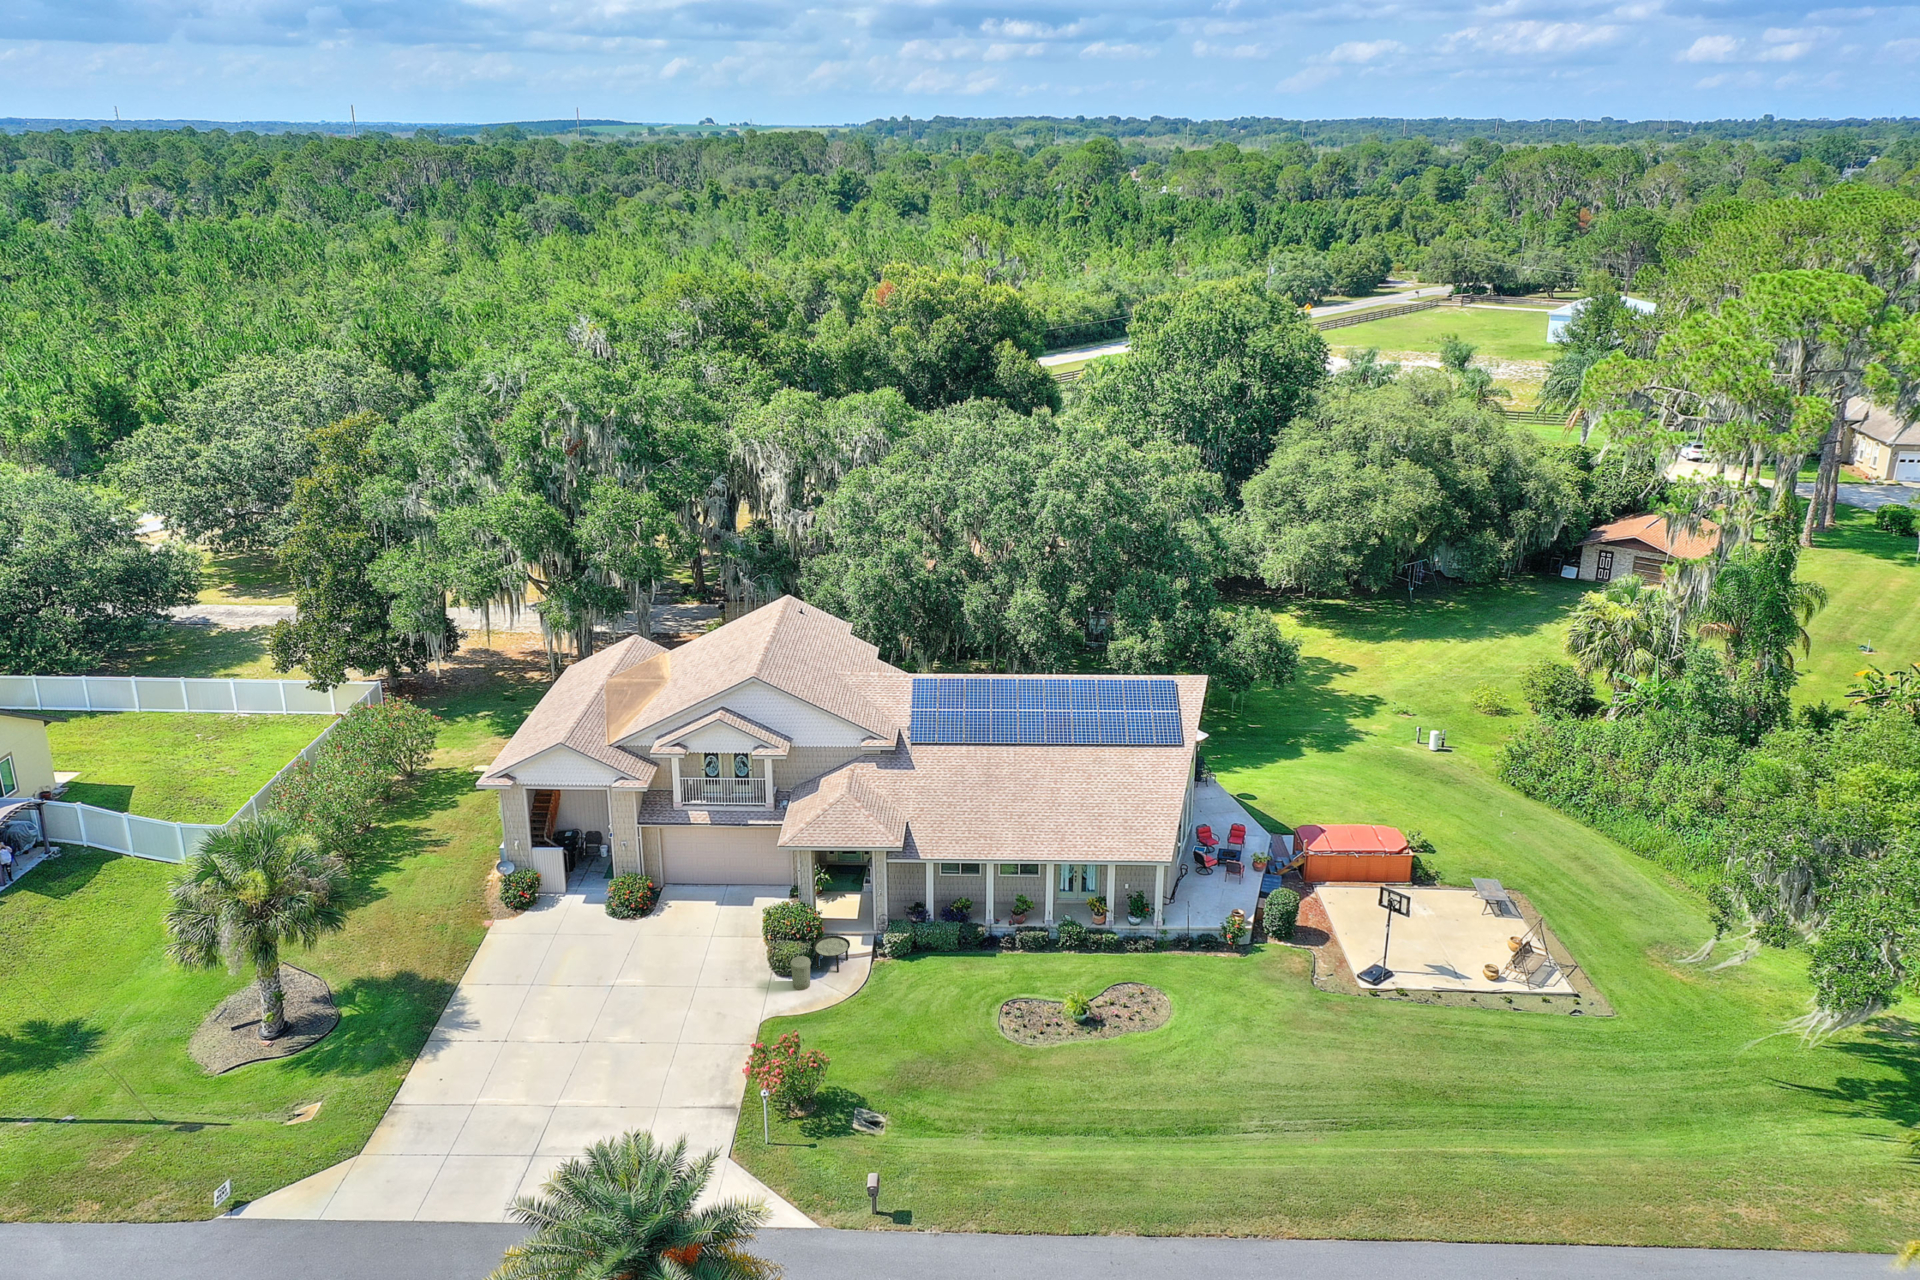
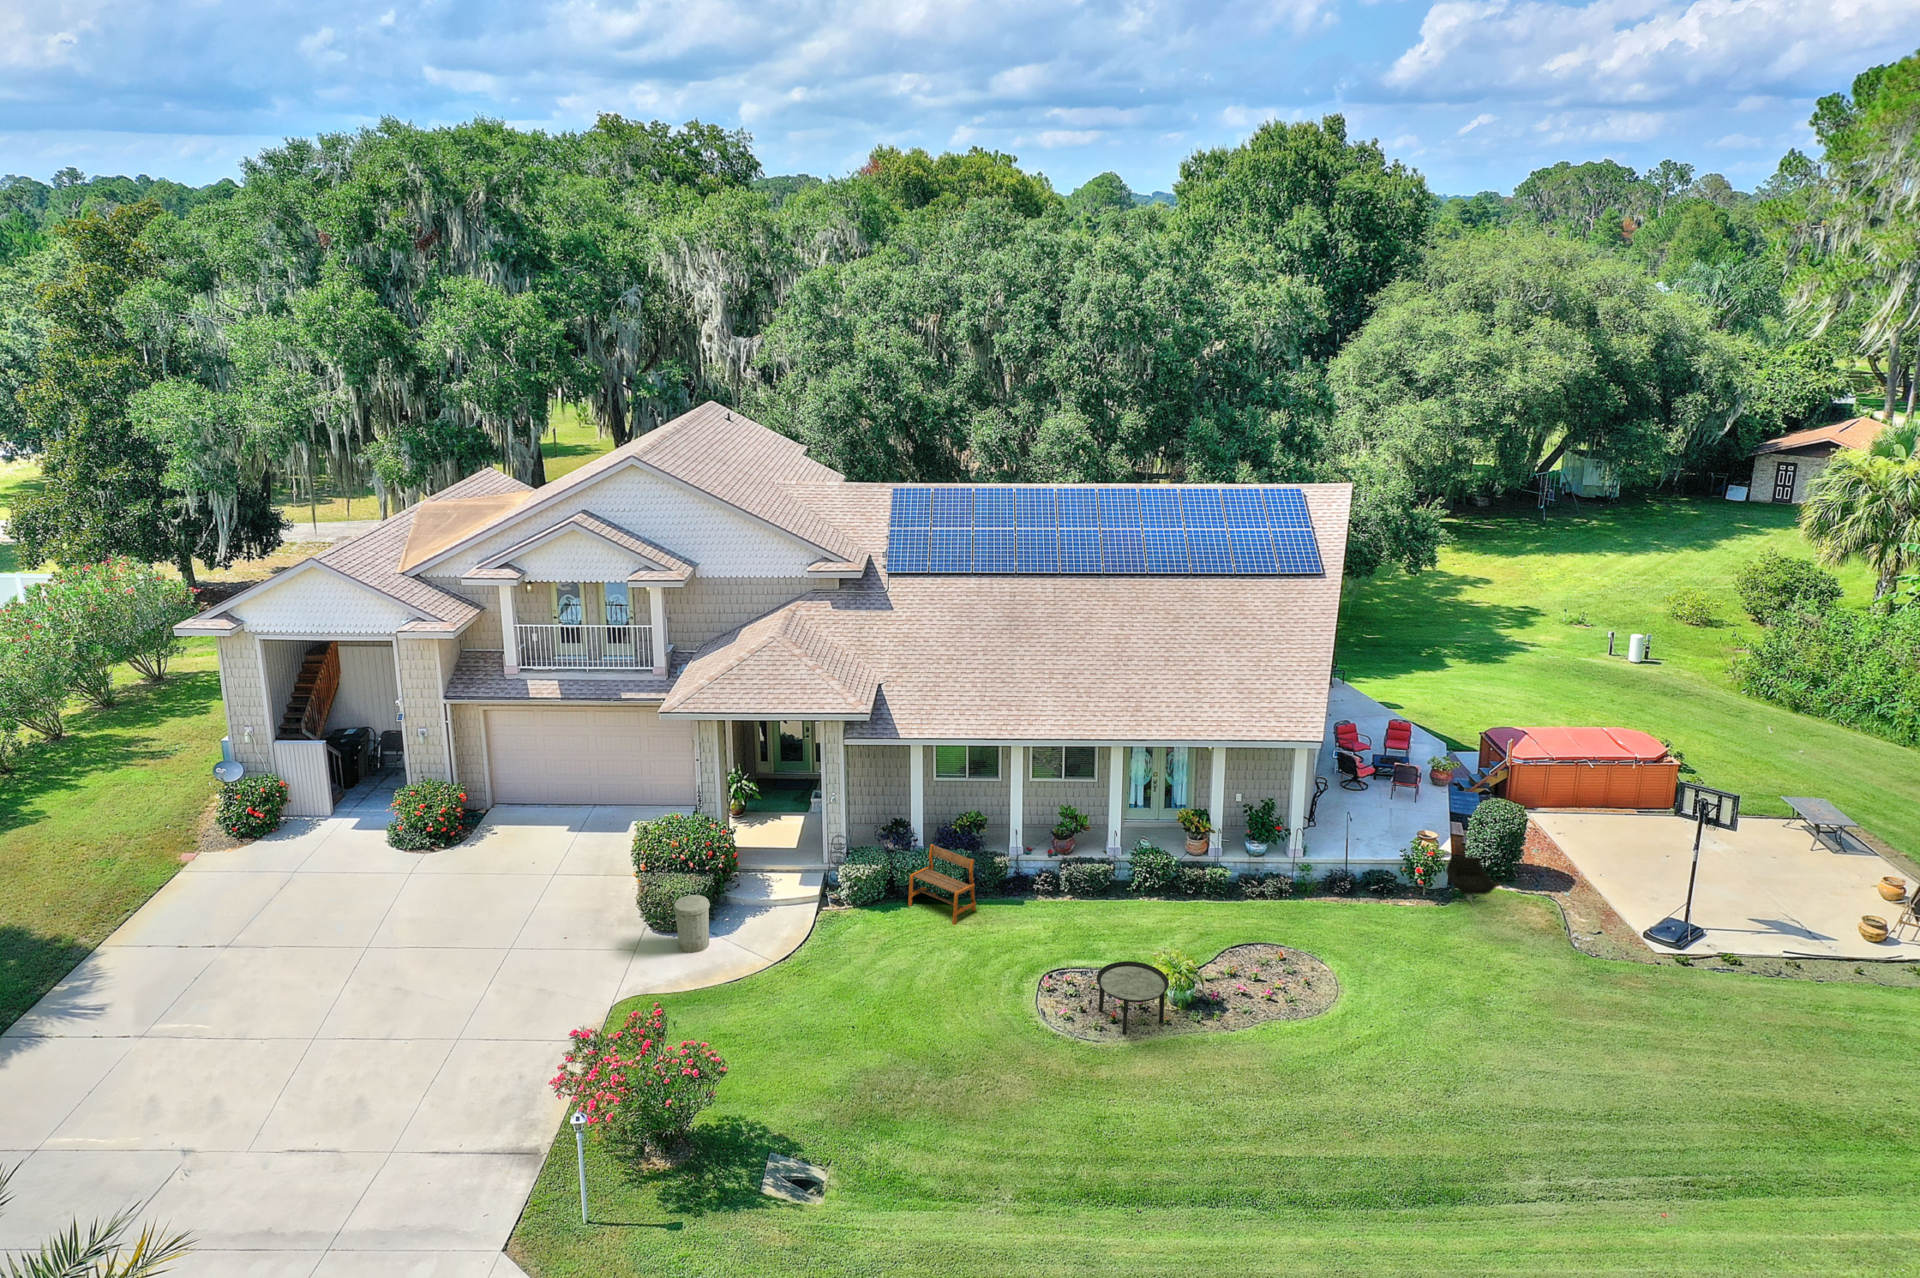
bench: none [925,921,966,971] -> present [908,844,976,925]
lounge chair: none [1248,926,1276,960] -> present [1446,856,1497,909]
round table: present [813,936,850,972] -> present [1096,961,1169,1035]

